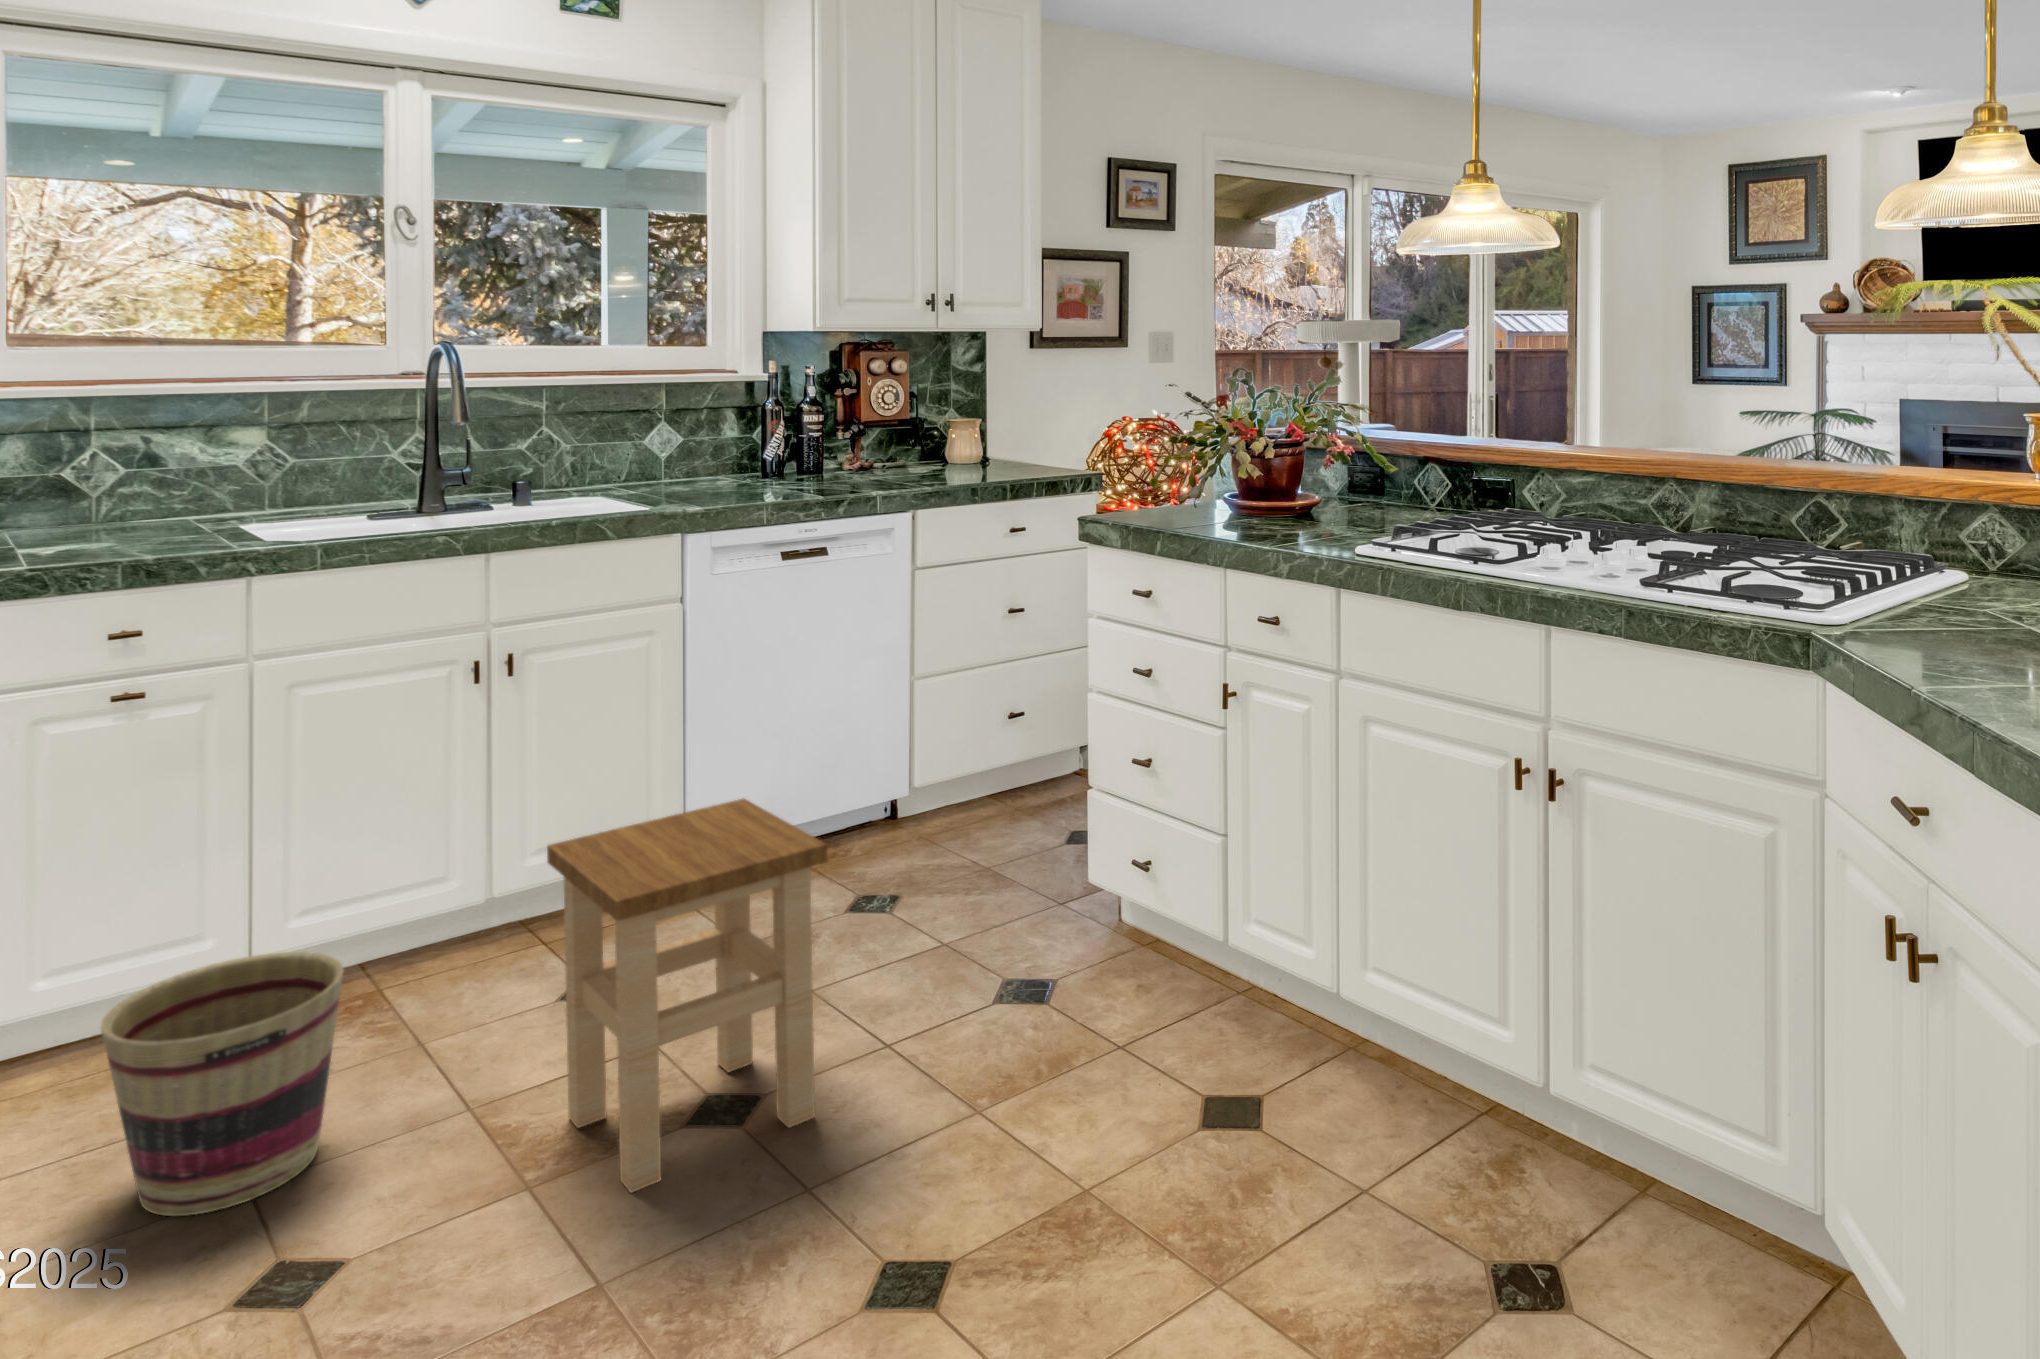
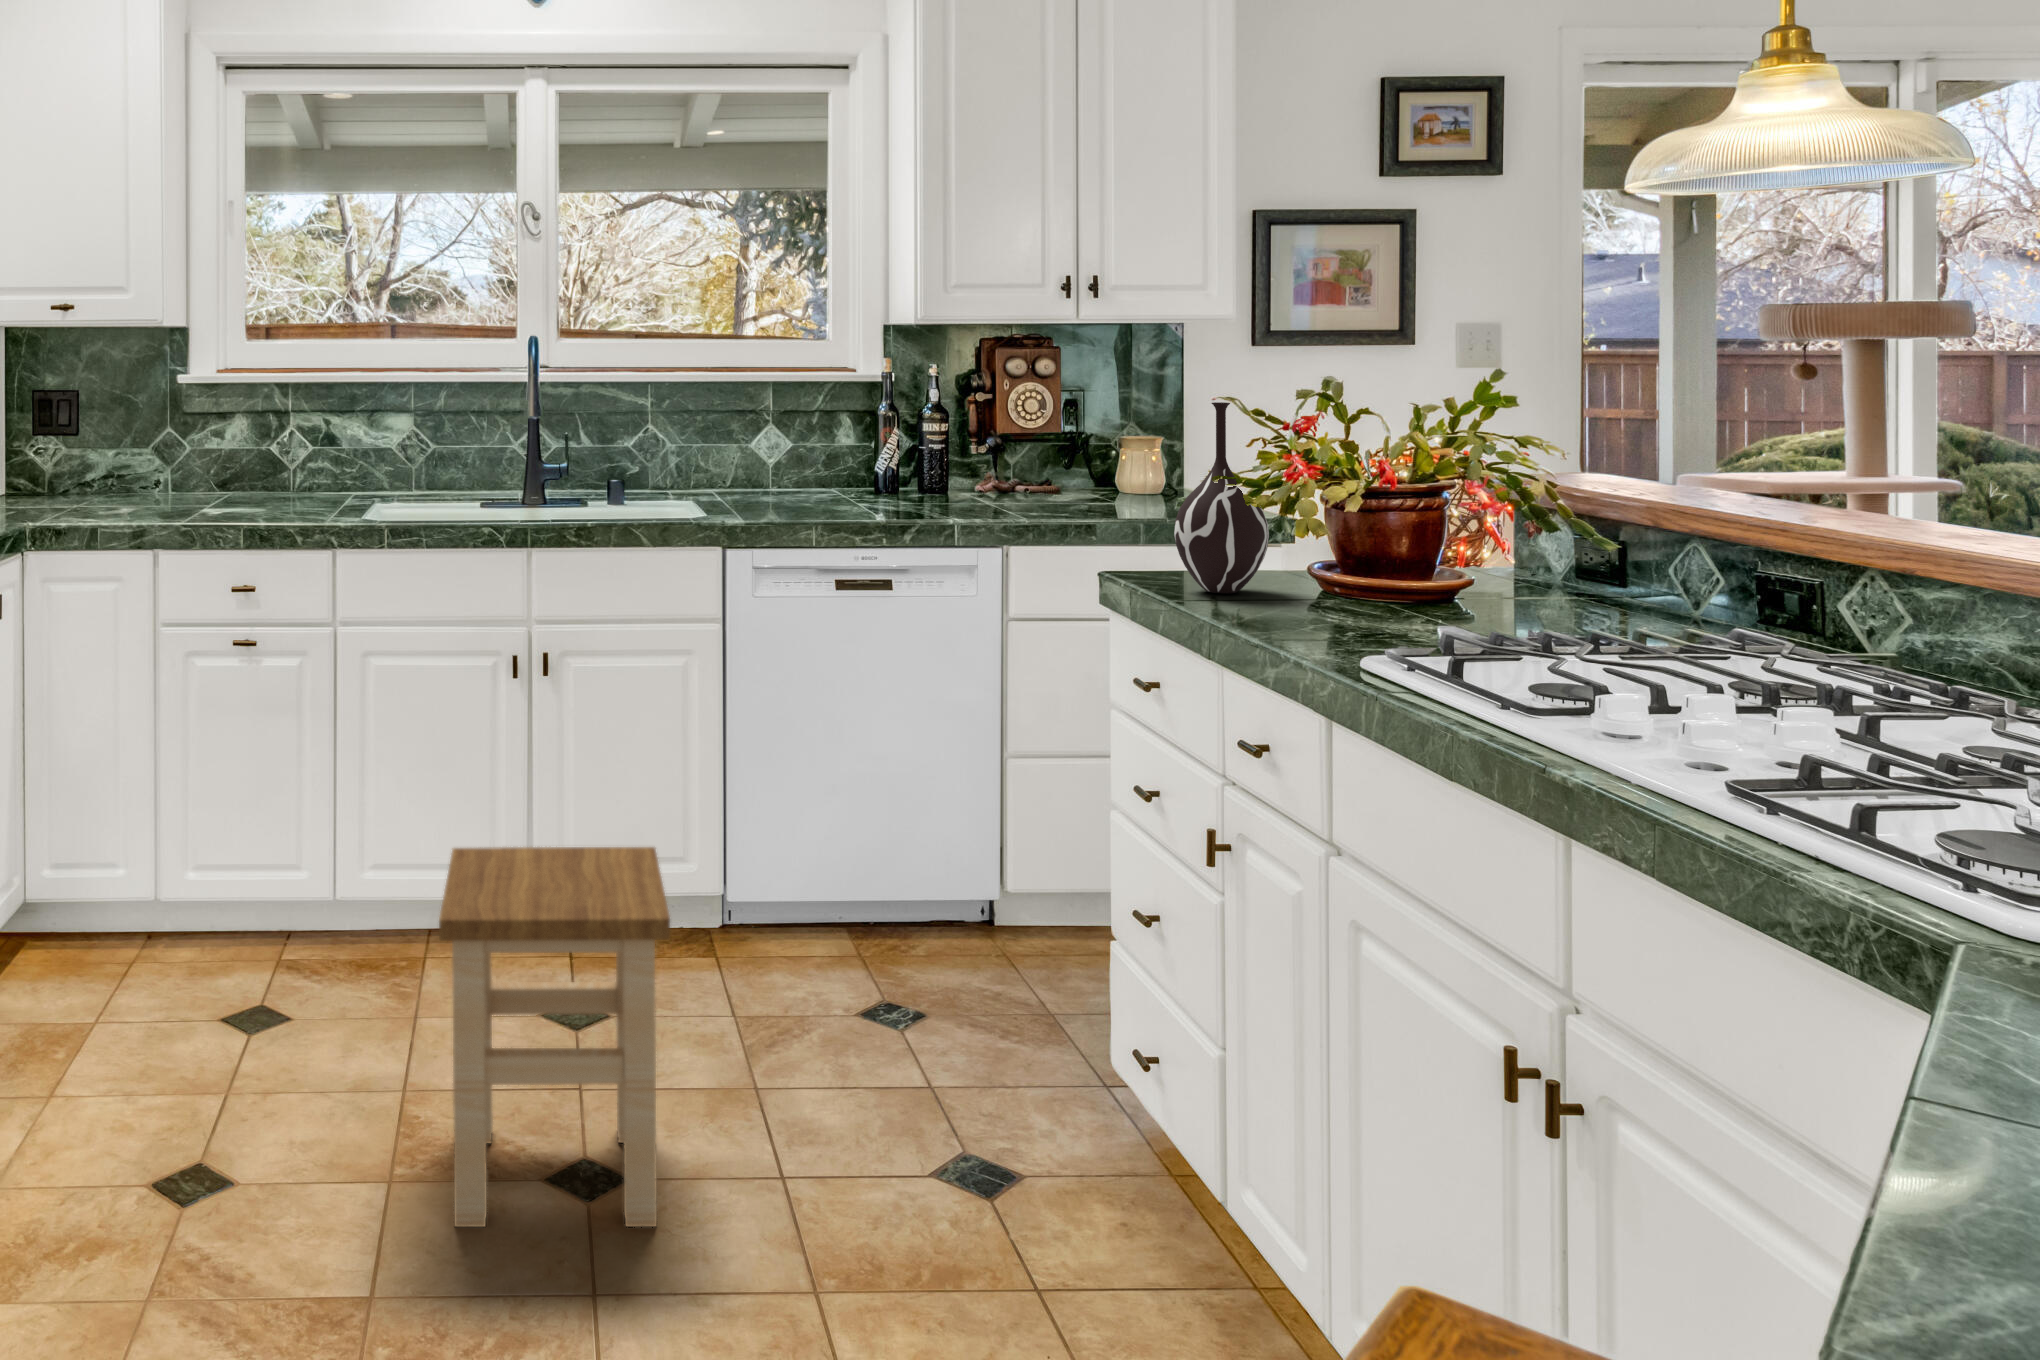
vase: none [1140,384,1202,519] -> present [1174,402,1269,593]
basket: present [101,952,344,1216] -> none [138,886,313,1102]

